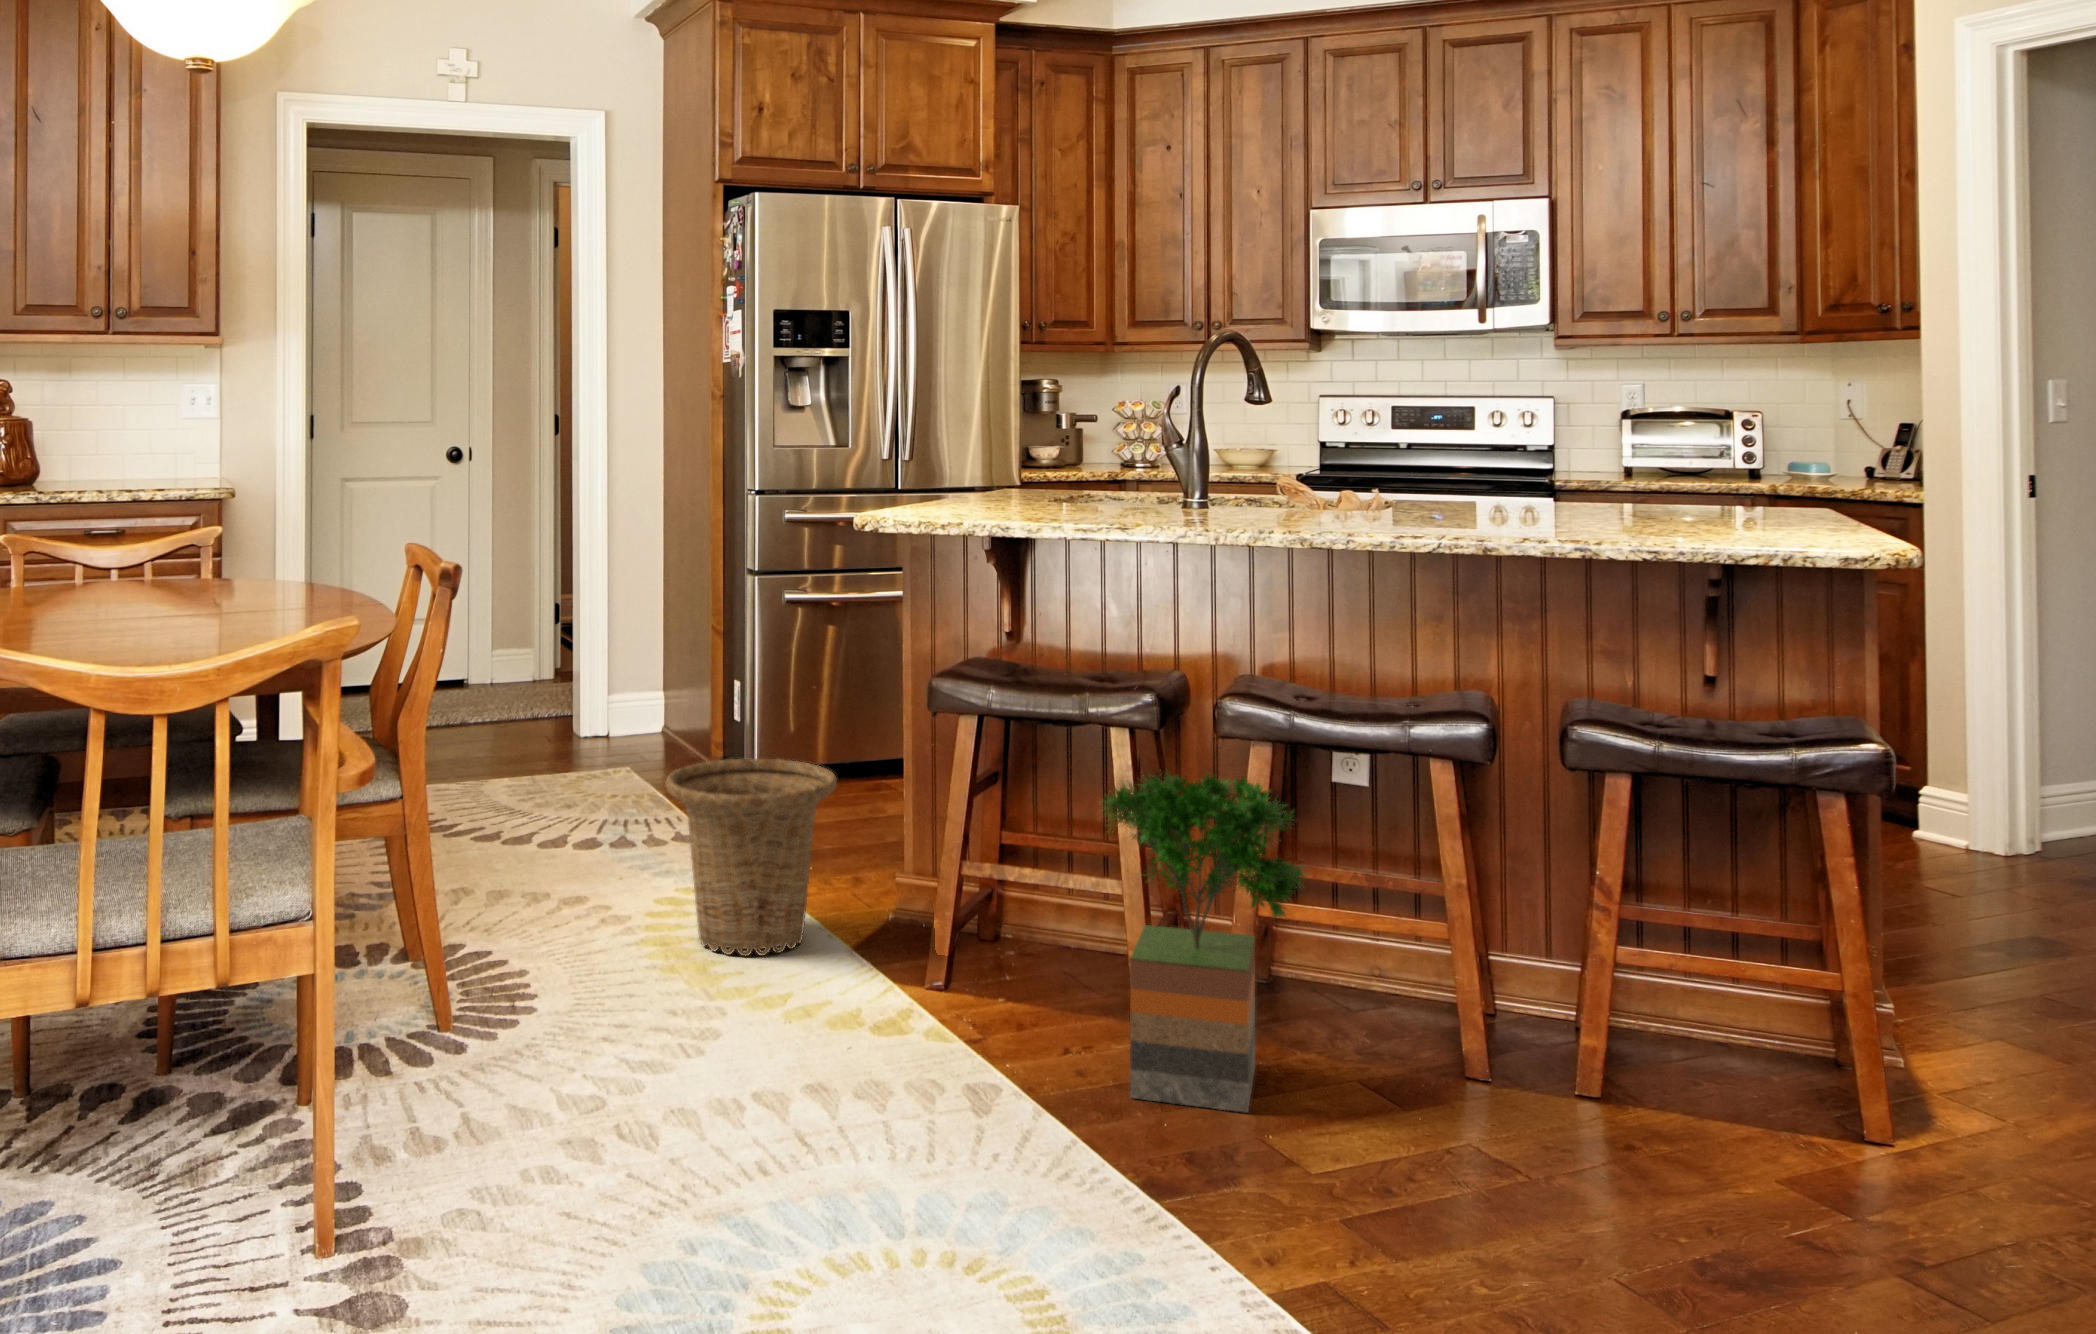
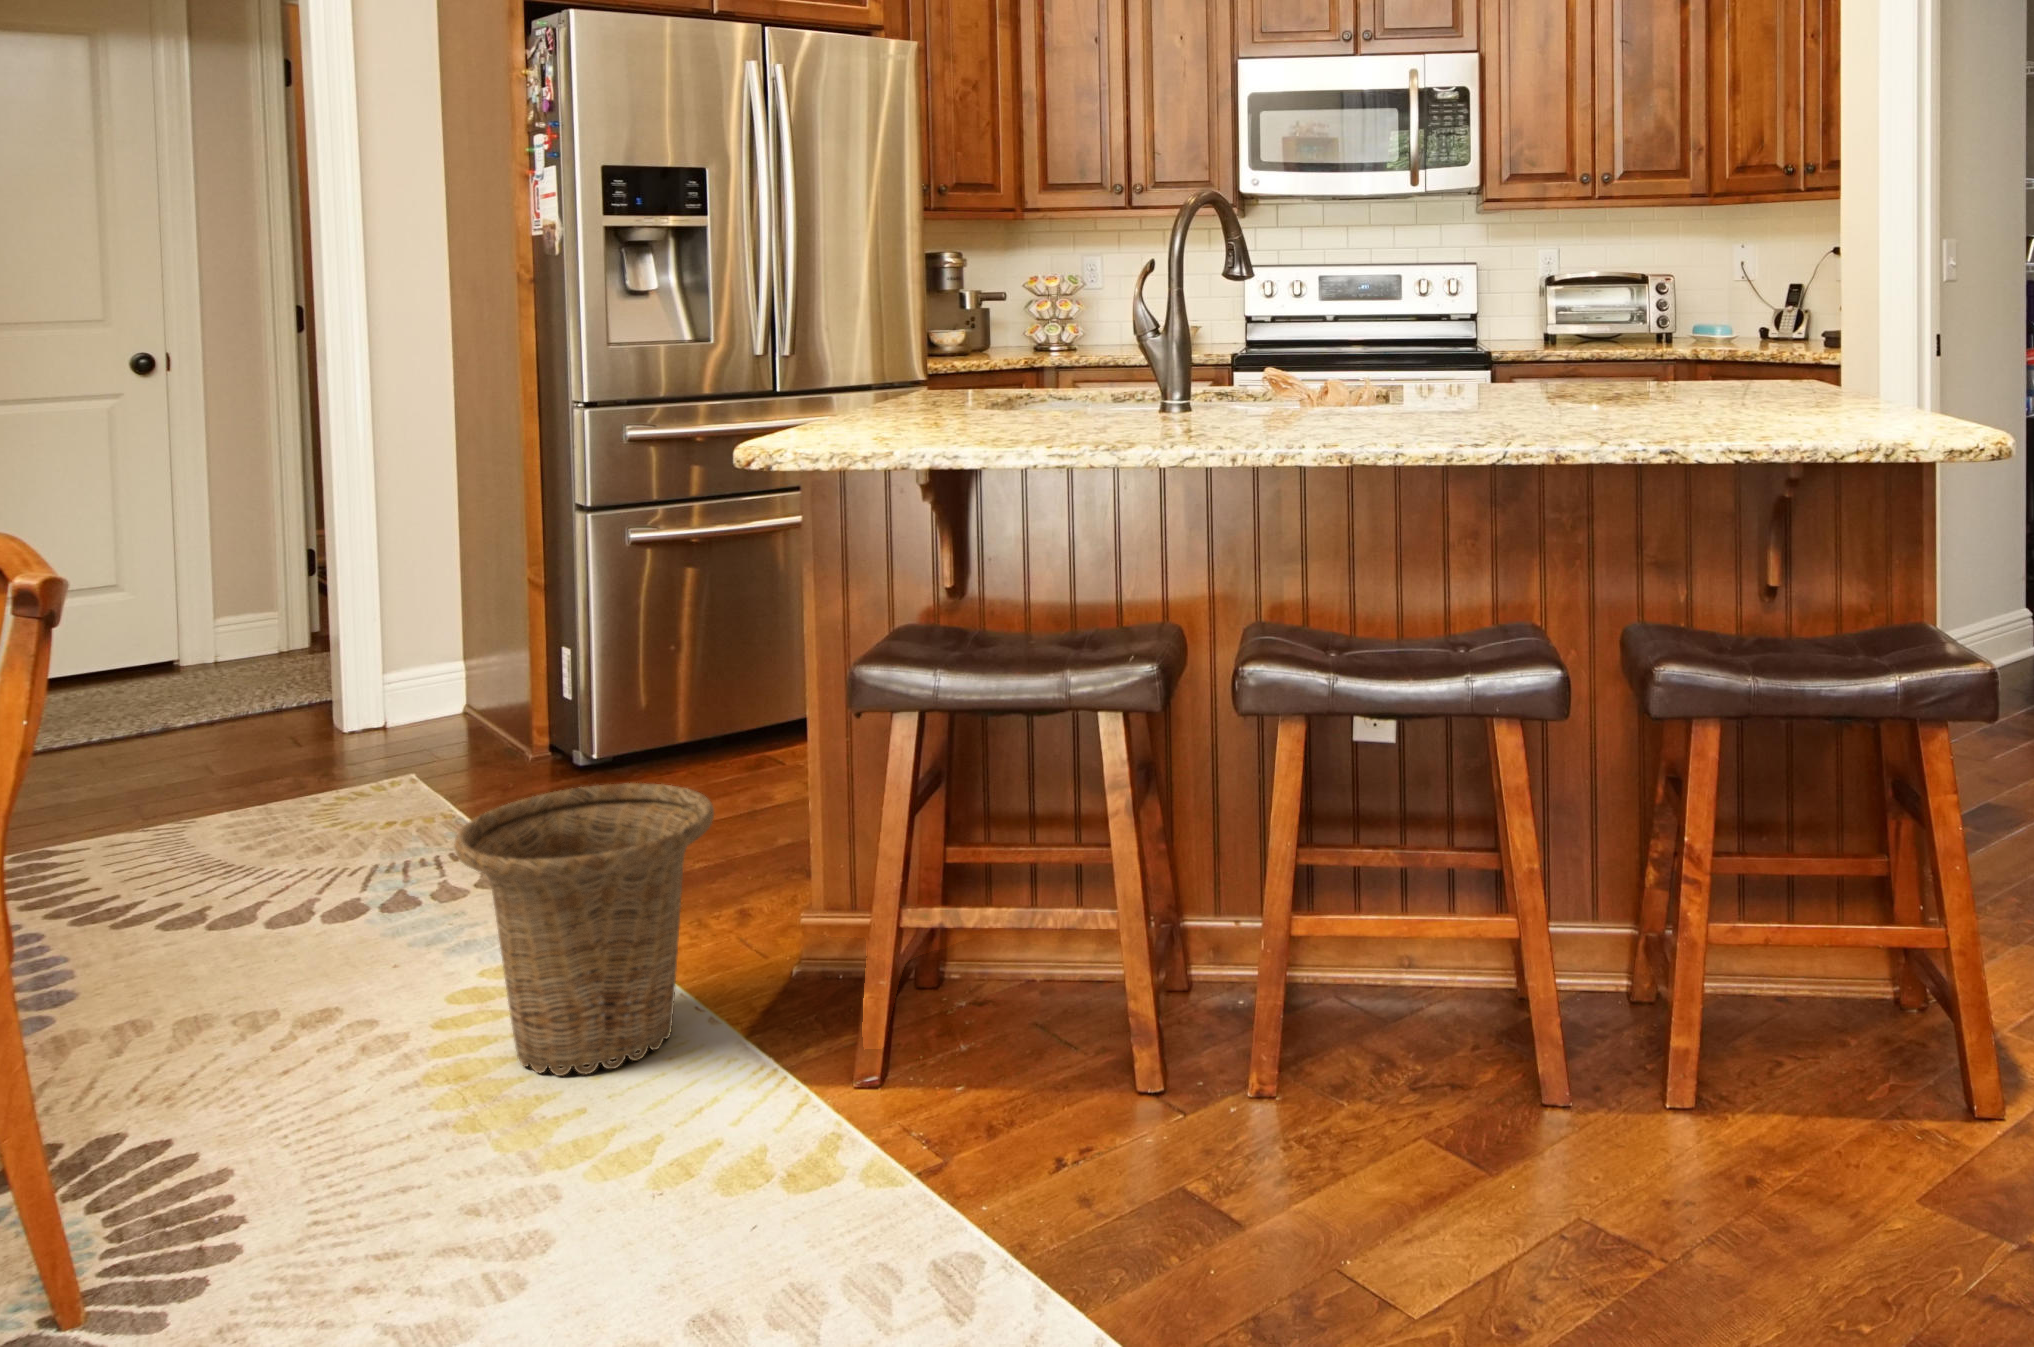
potted tree: present [1102,772,1309,1113] -> none [1097,774,1382,1234]

